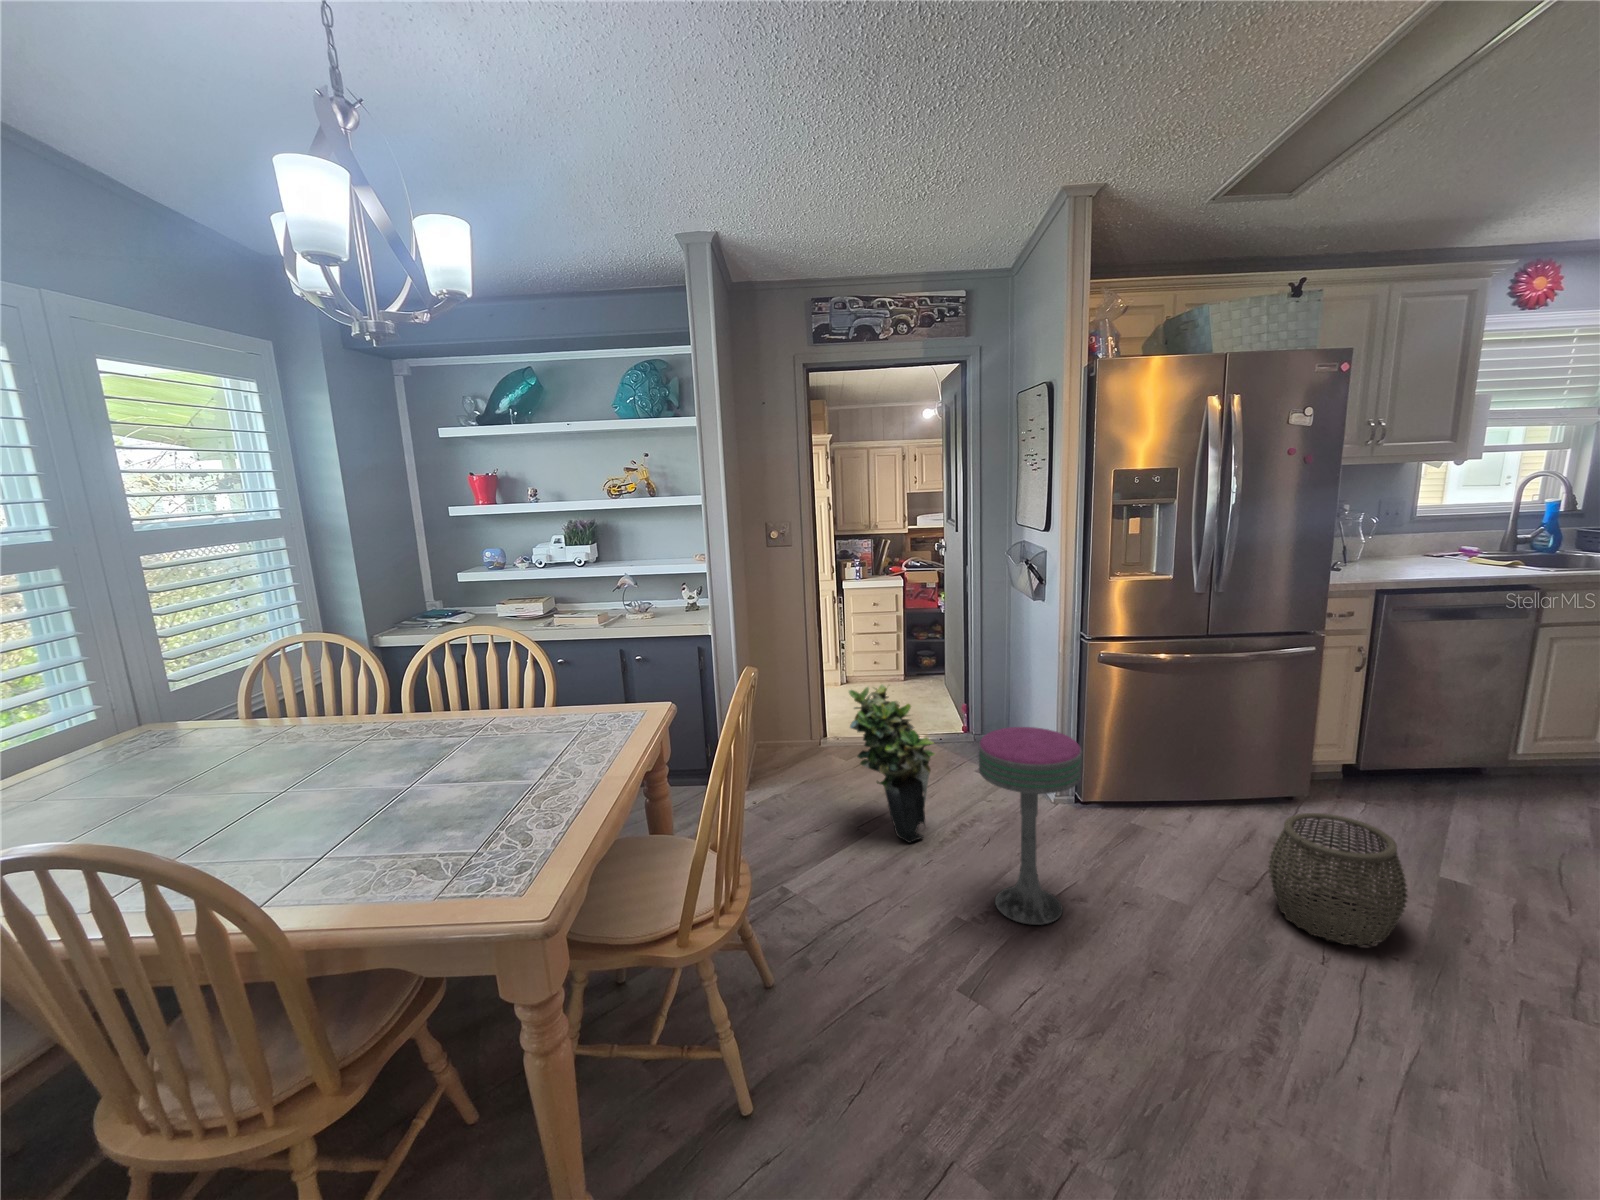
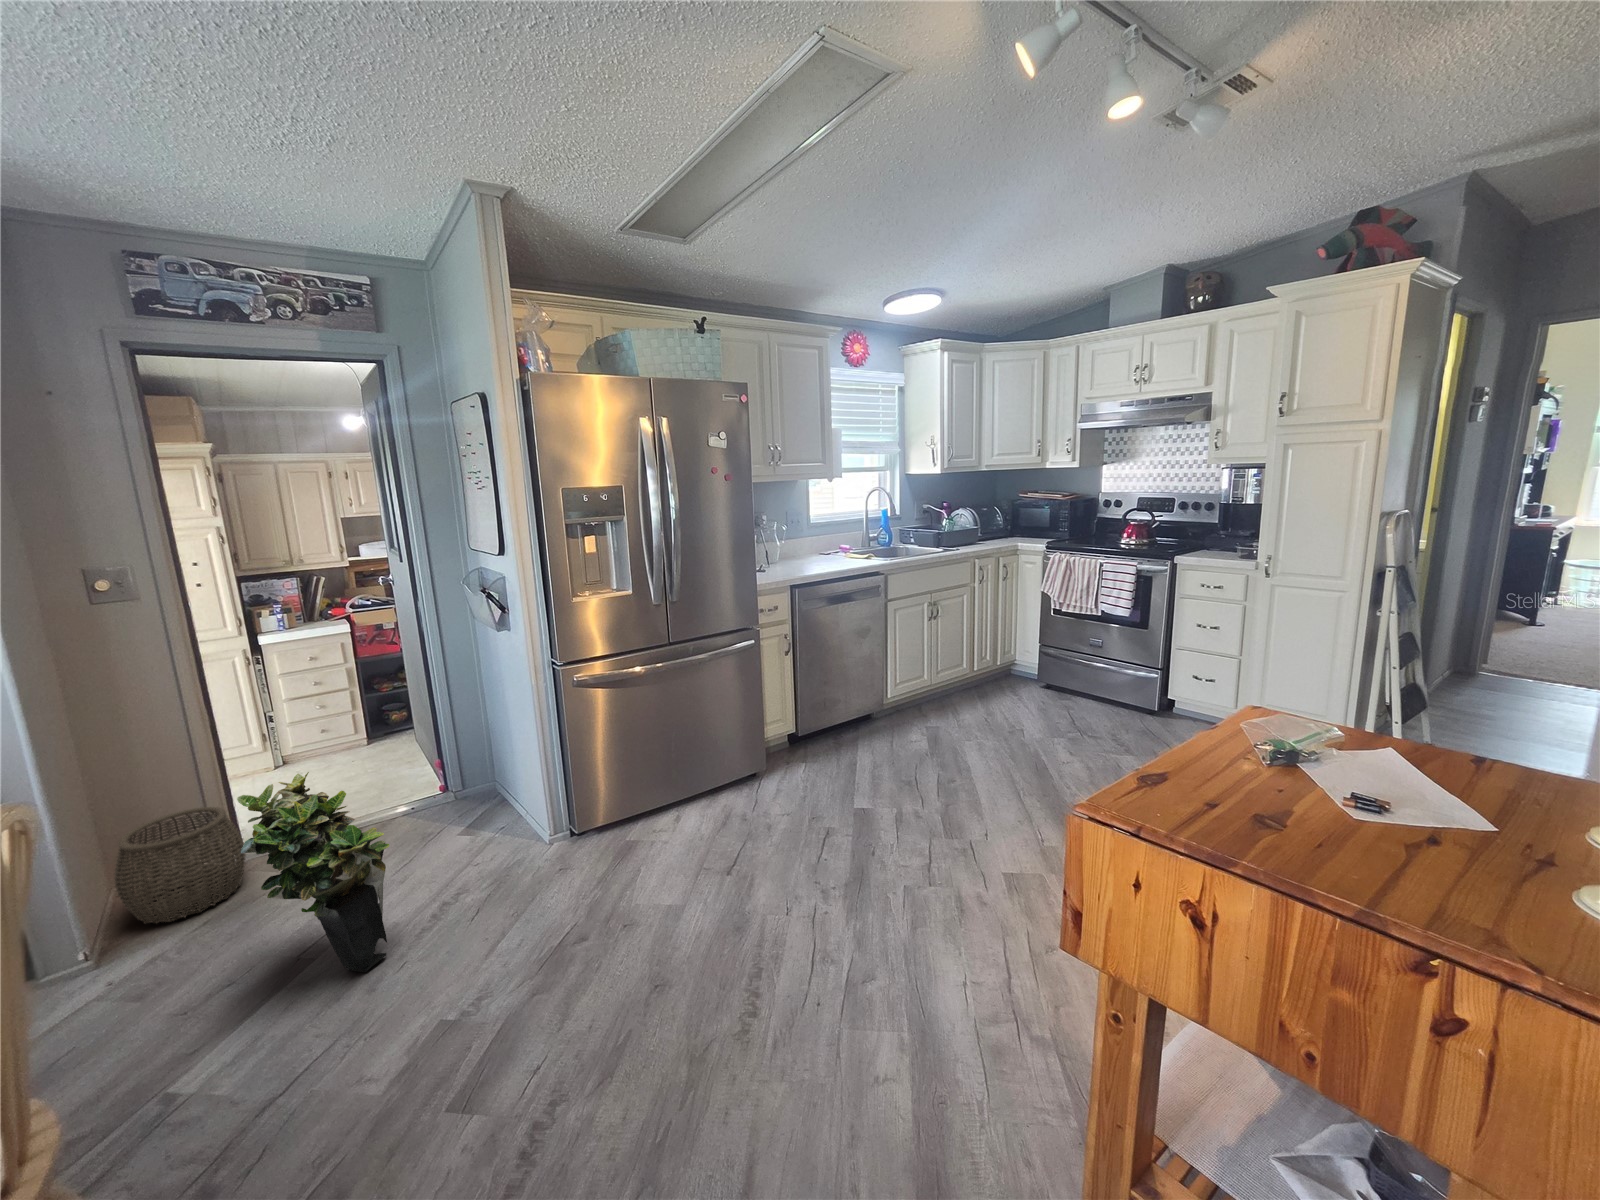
bar stool: present [979,727,1082,925] -> none [435,784,567,1024]
woven basket: present [1269,813,1408,946] -> present [114,807,245,923]

